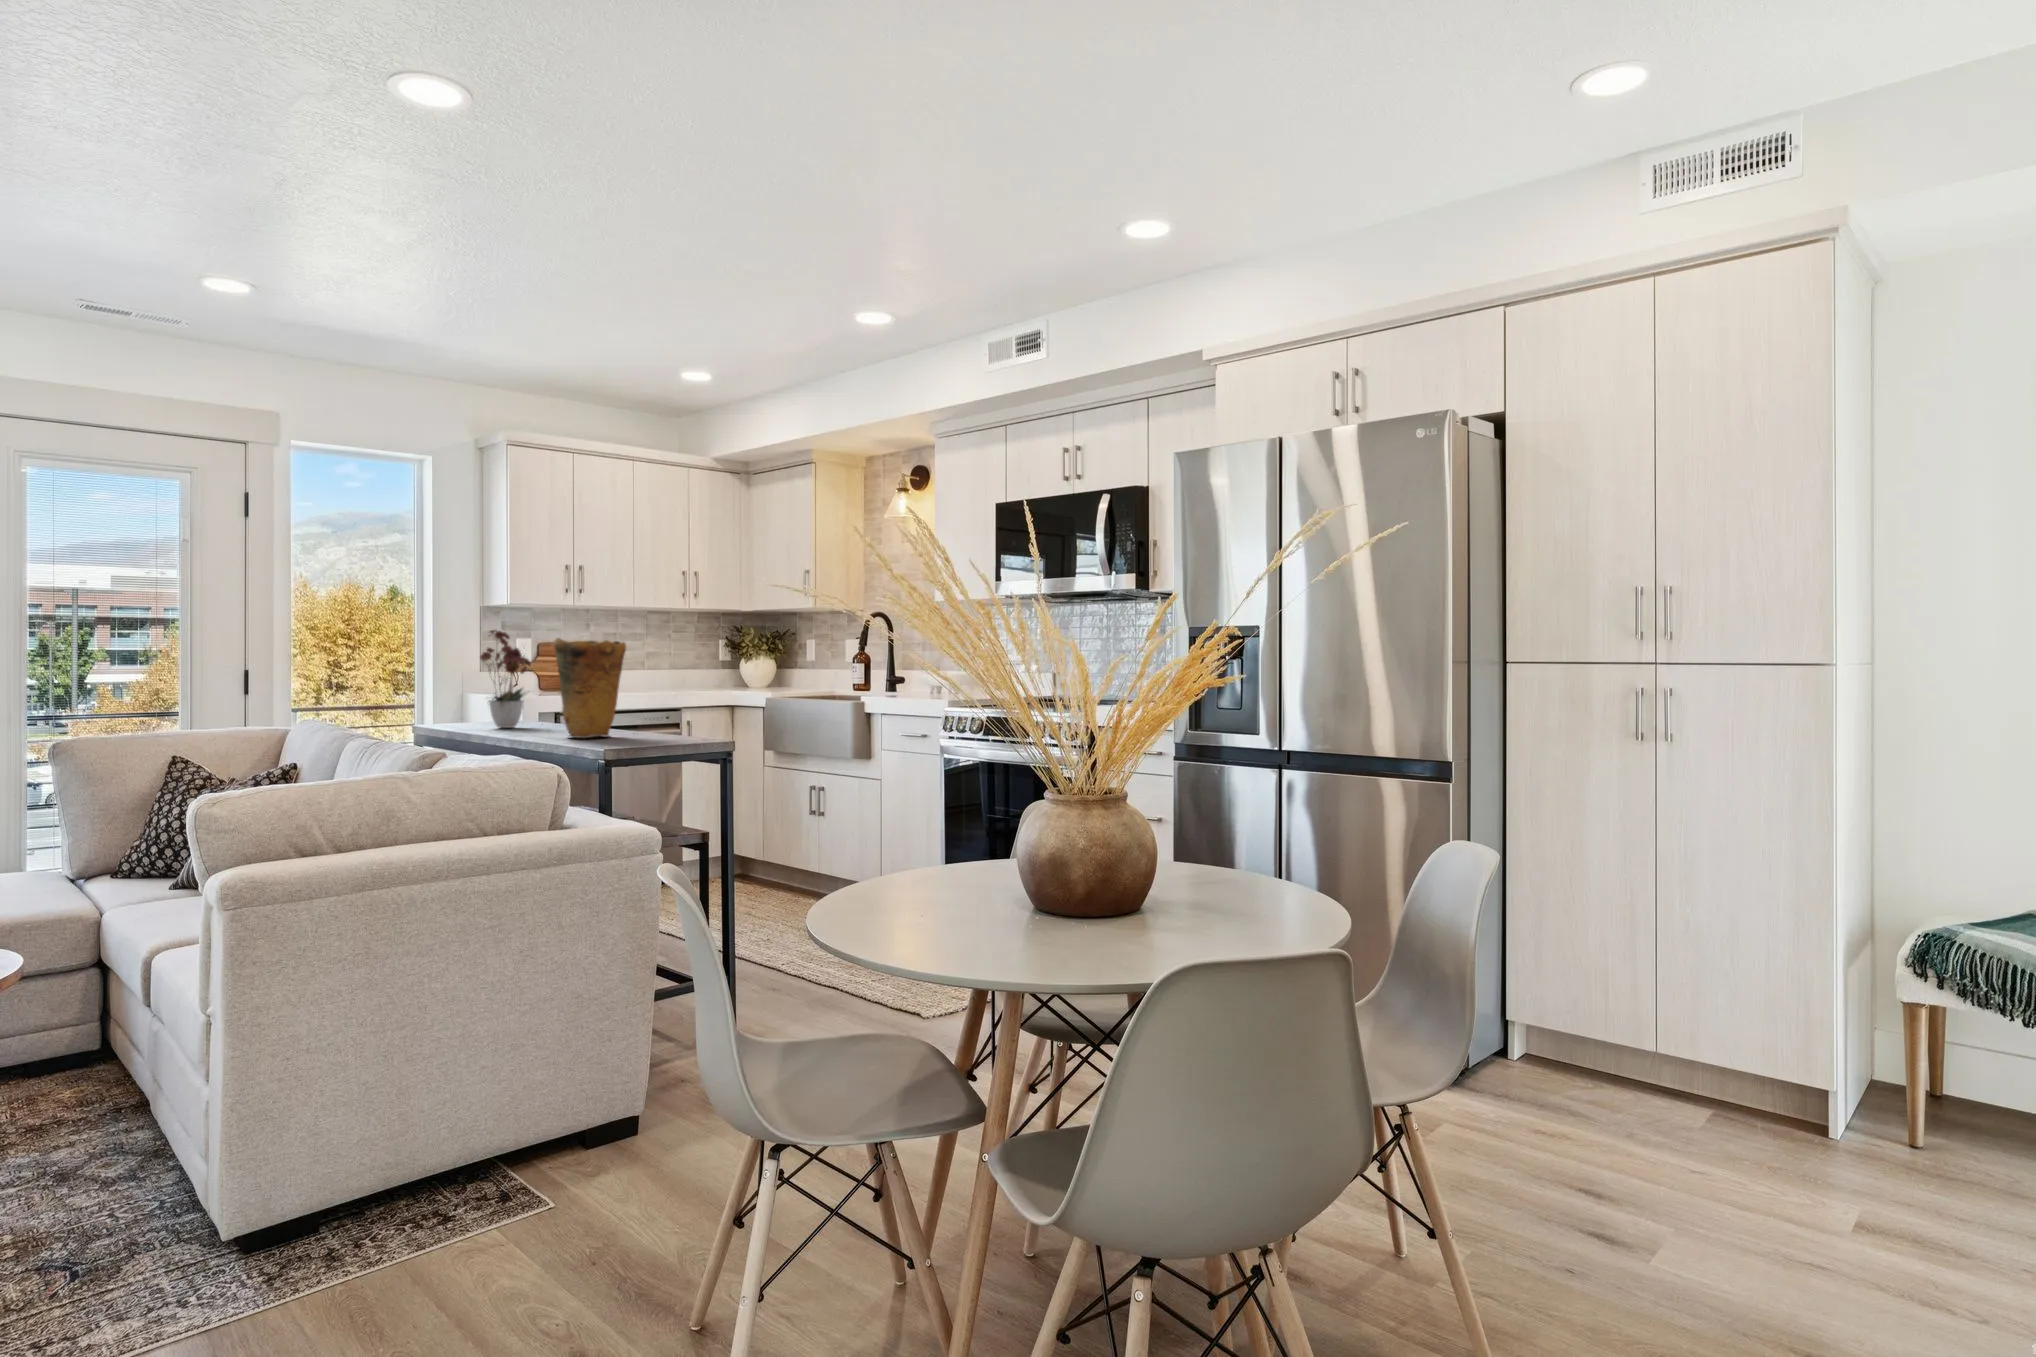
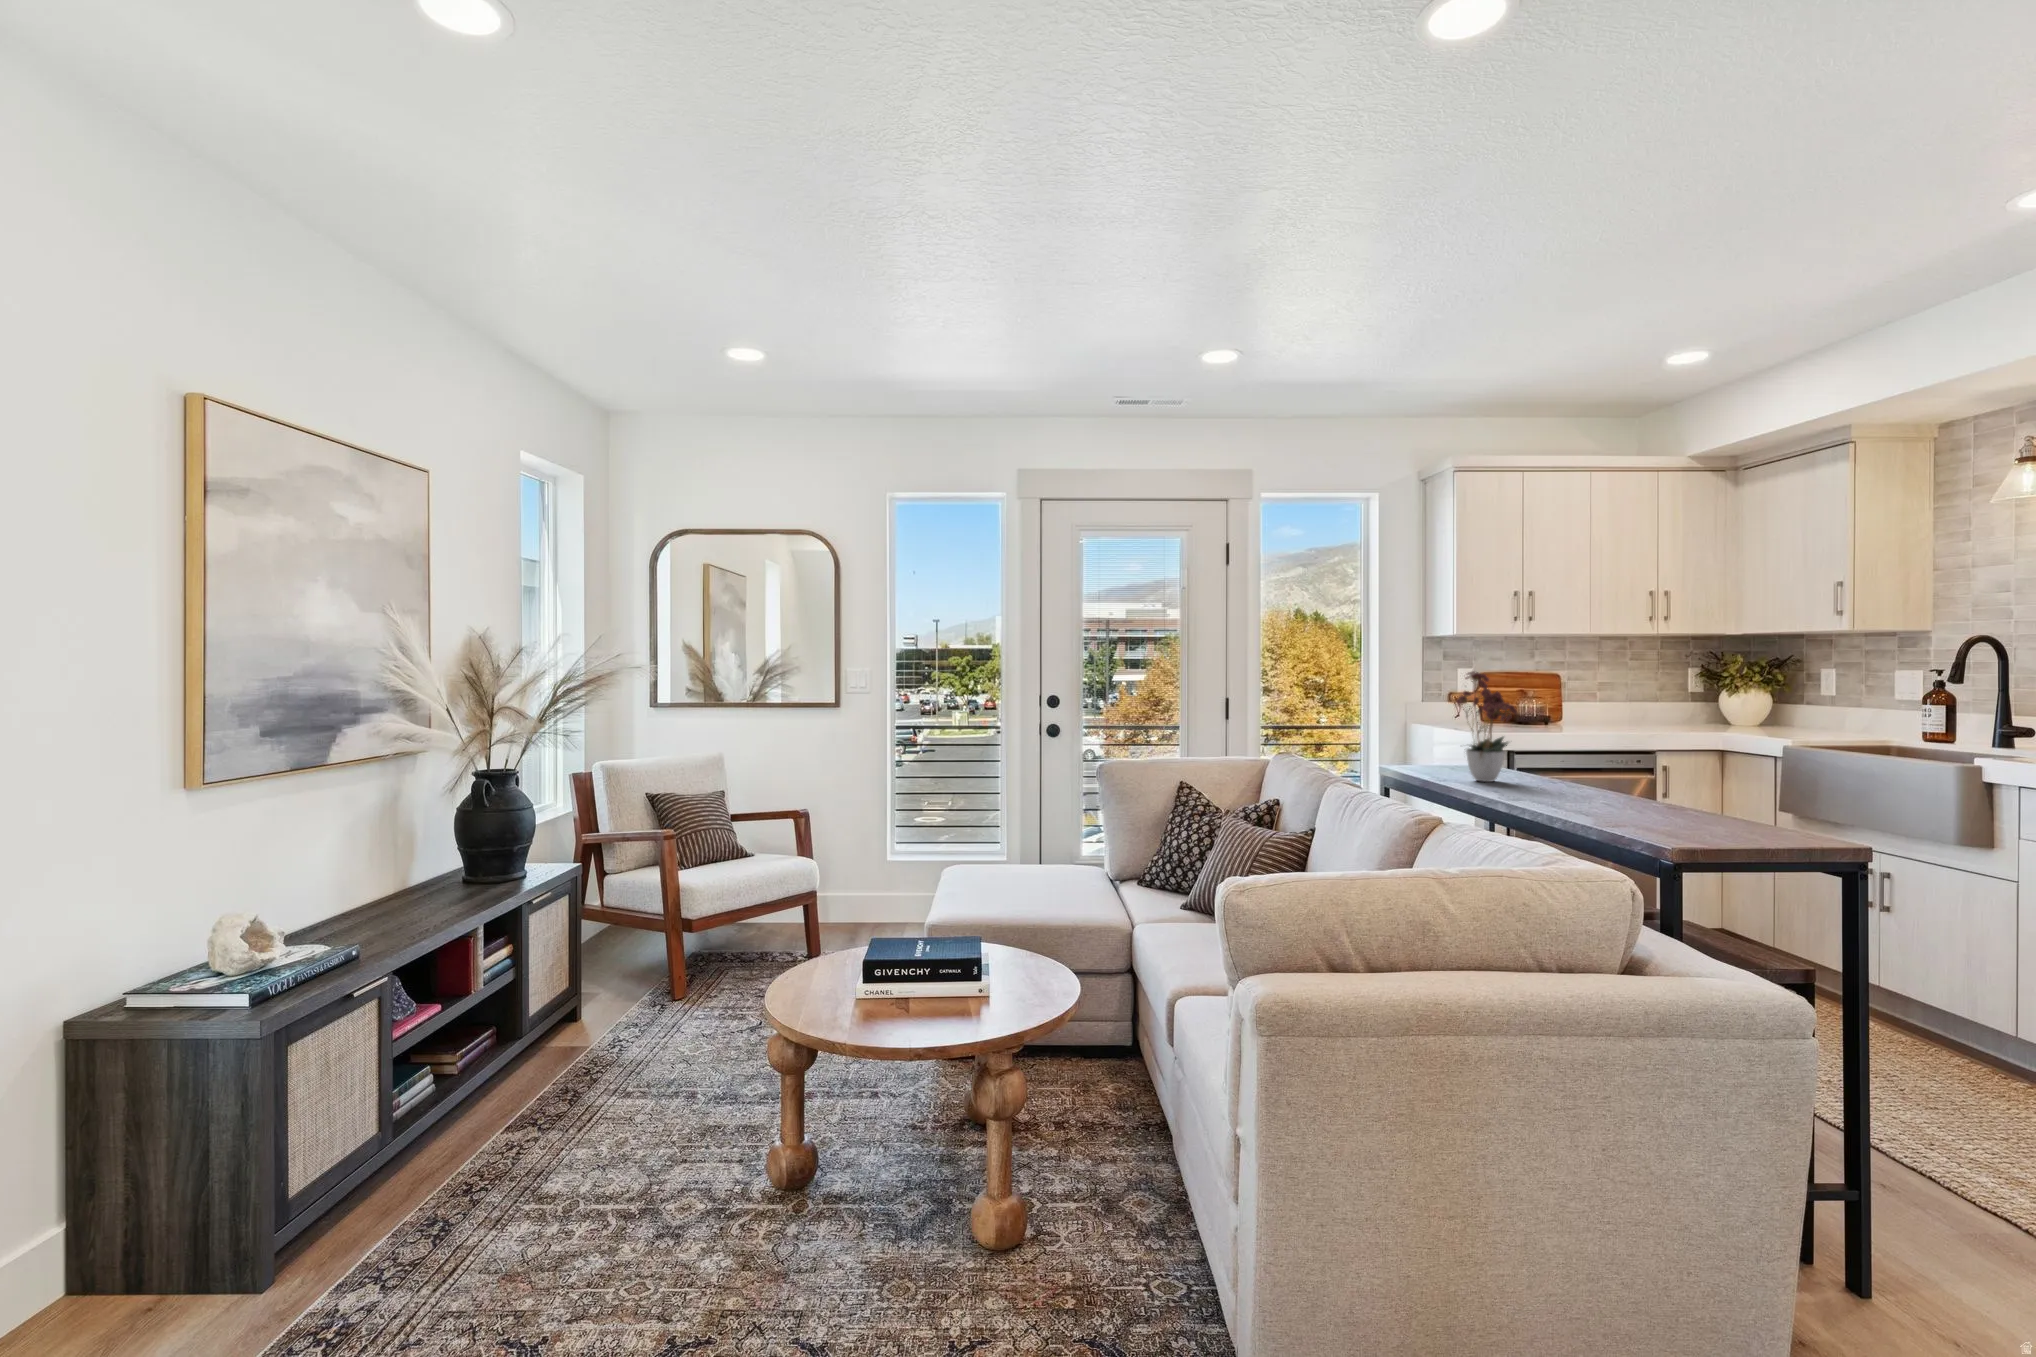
vase: present [554,638,626,738] -> none [1566,687,1668,815]

